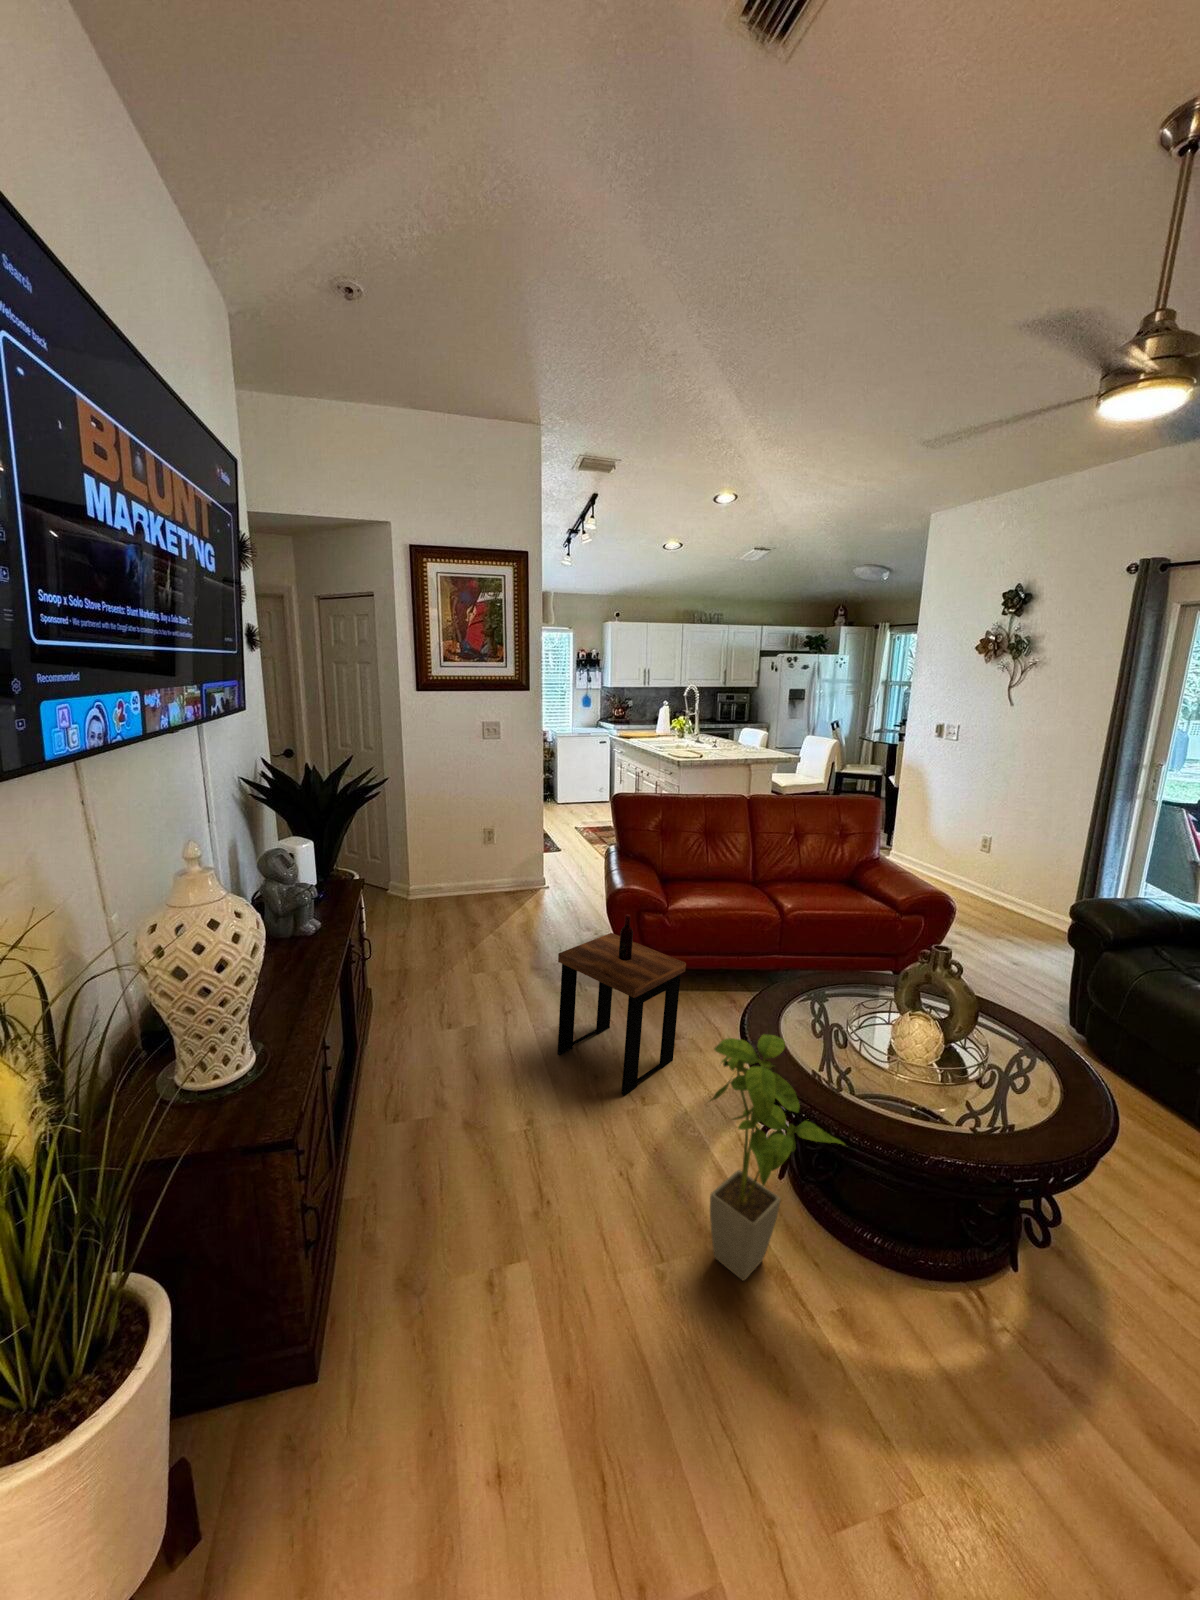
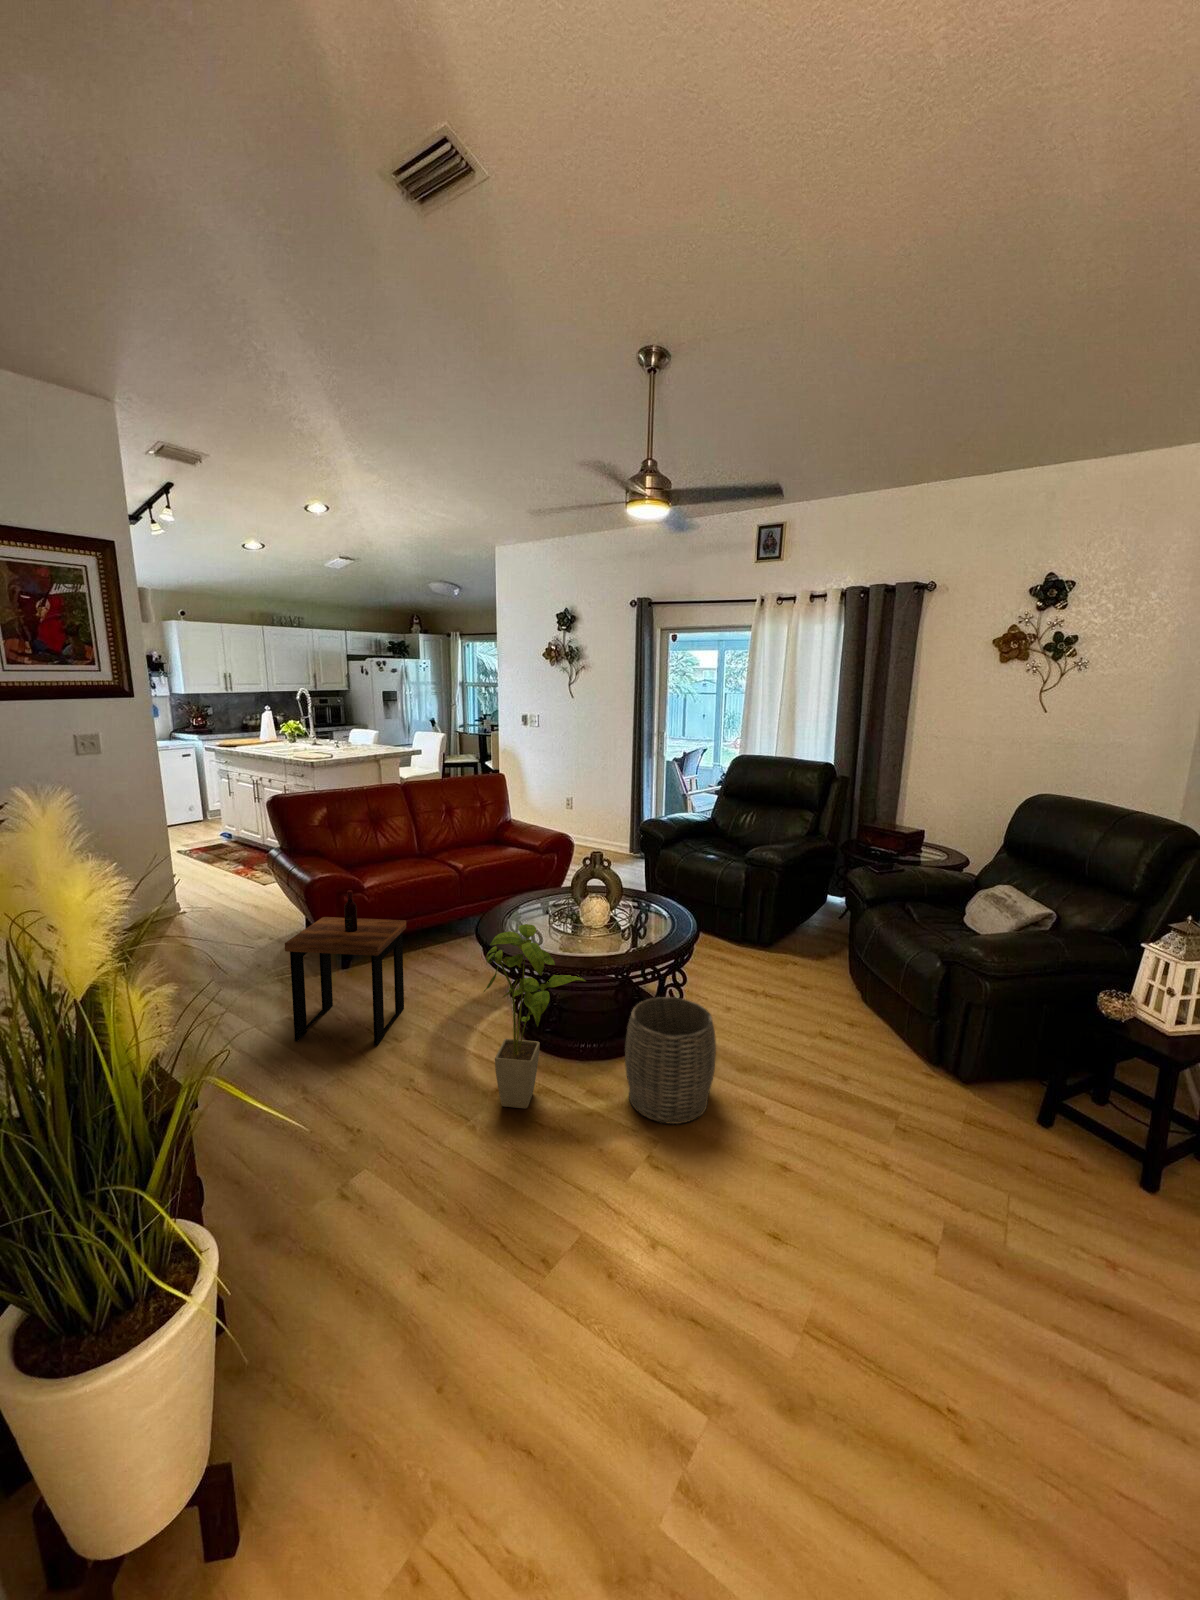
woven basket: none [902,1220,1091,1488] -> present [625,997,716,1124]

